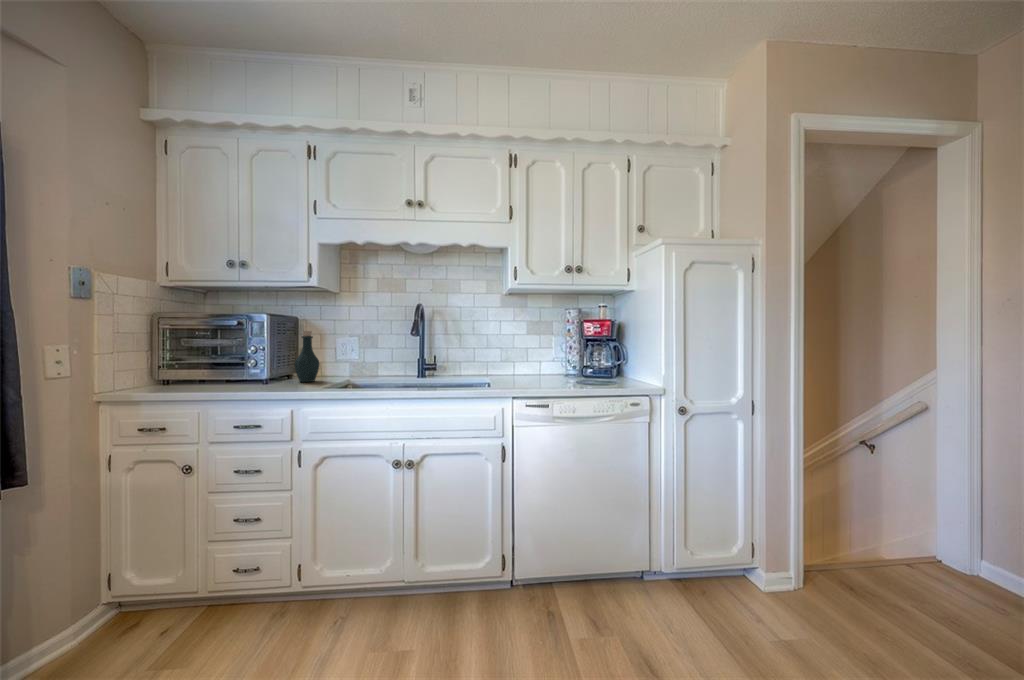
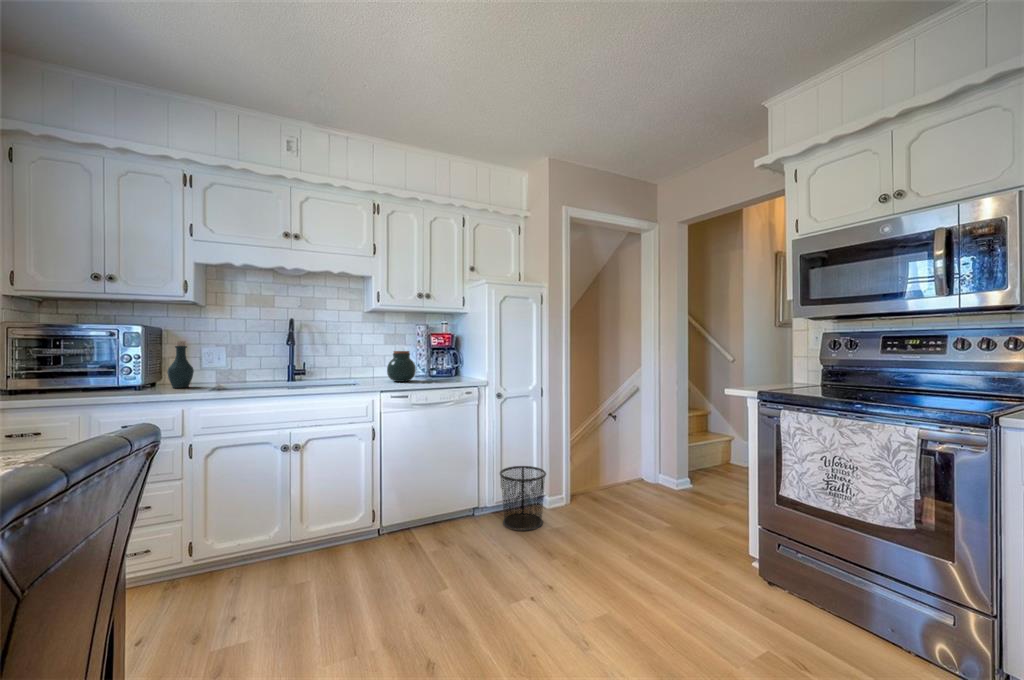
jar: none [526,343,562,384] -> present [387,351,416,382]
waste bin: none [684,520,769,638] -> present [500,466,546,531]

